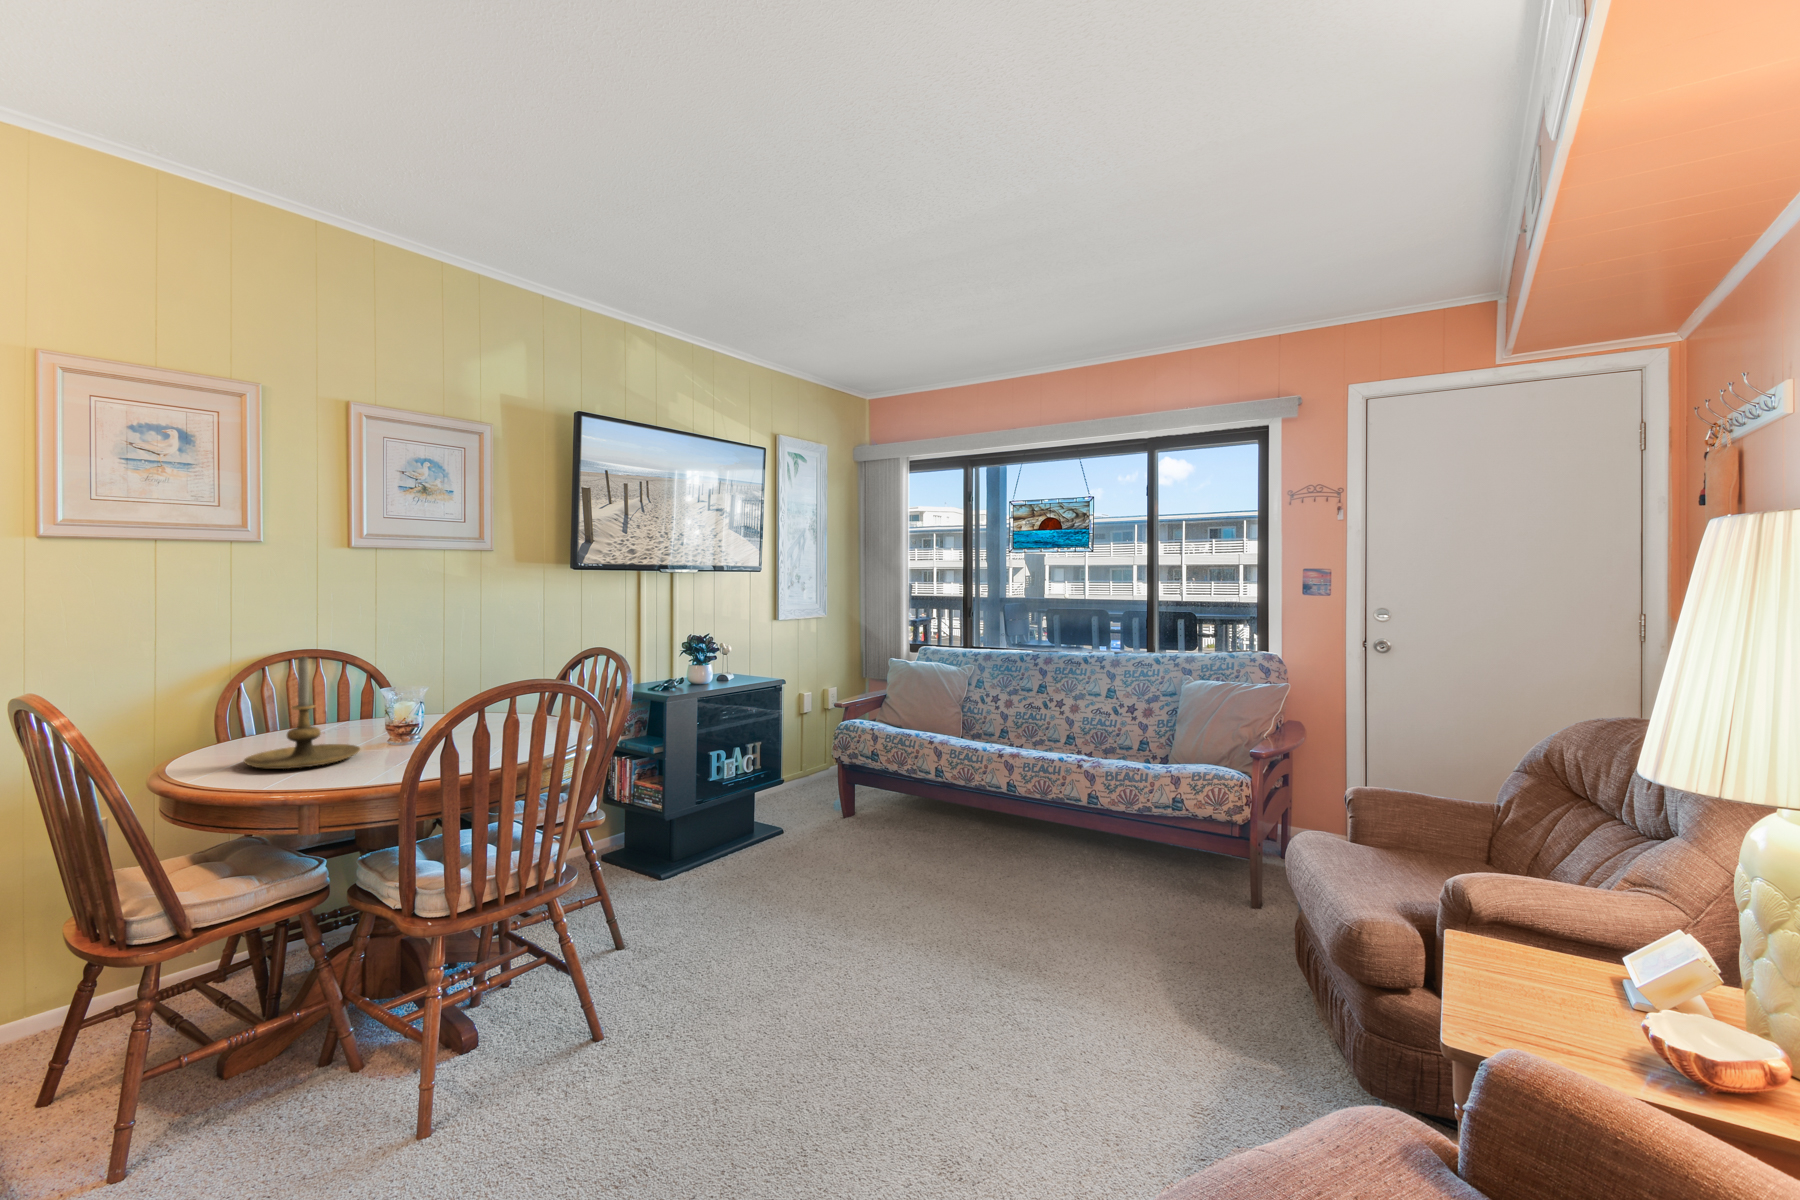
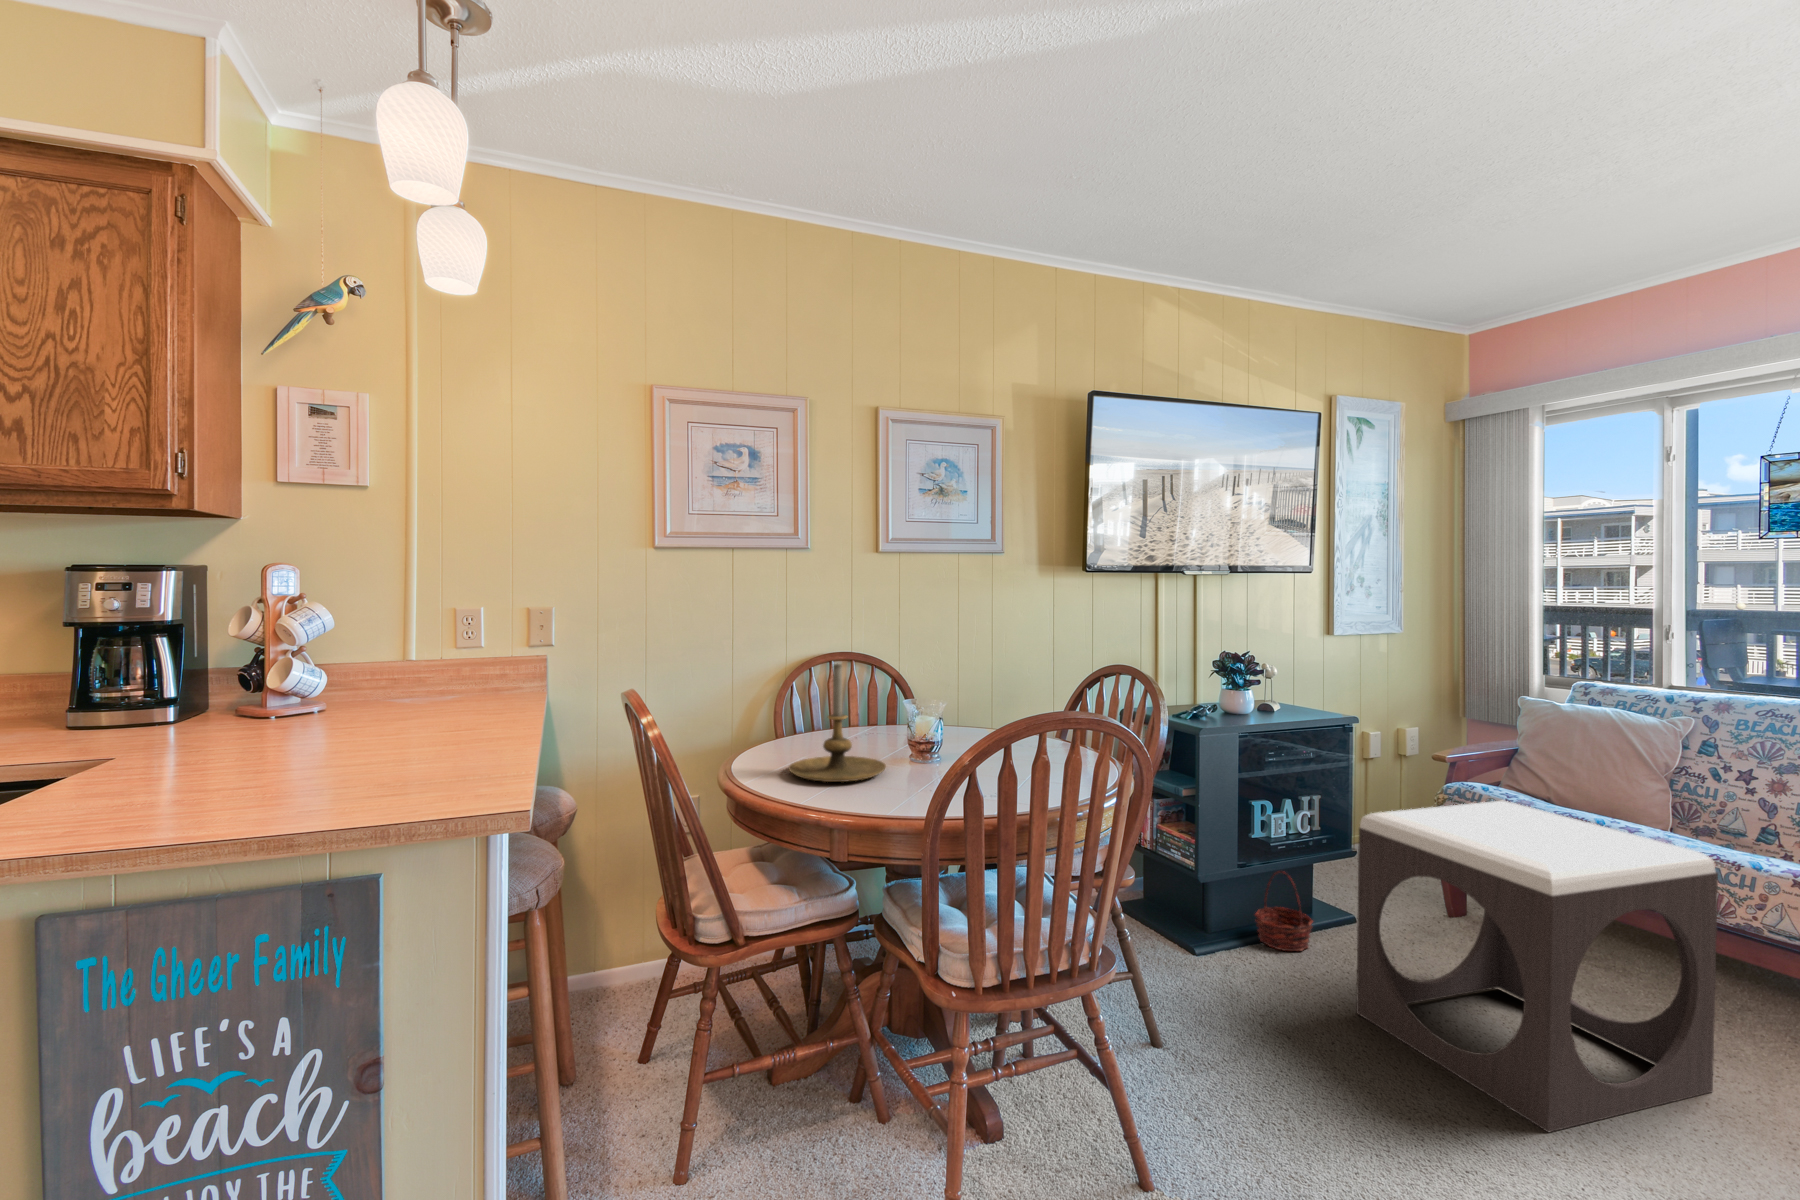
footstool: none [771,728,960,930] -> present [1356,801,1718,1132]
basket: none [709,800,751,860] -> present [1255,871,1313,951]

